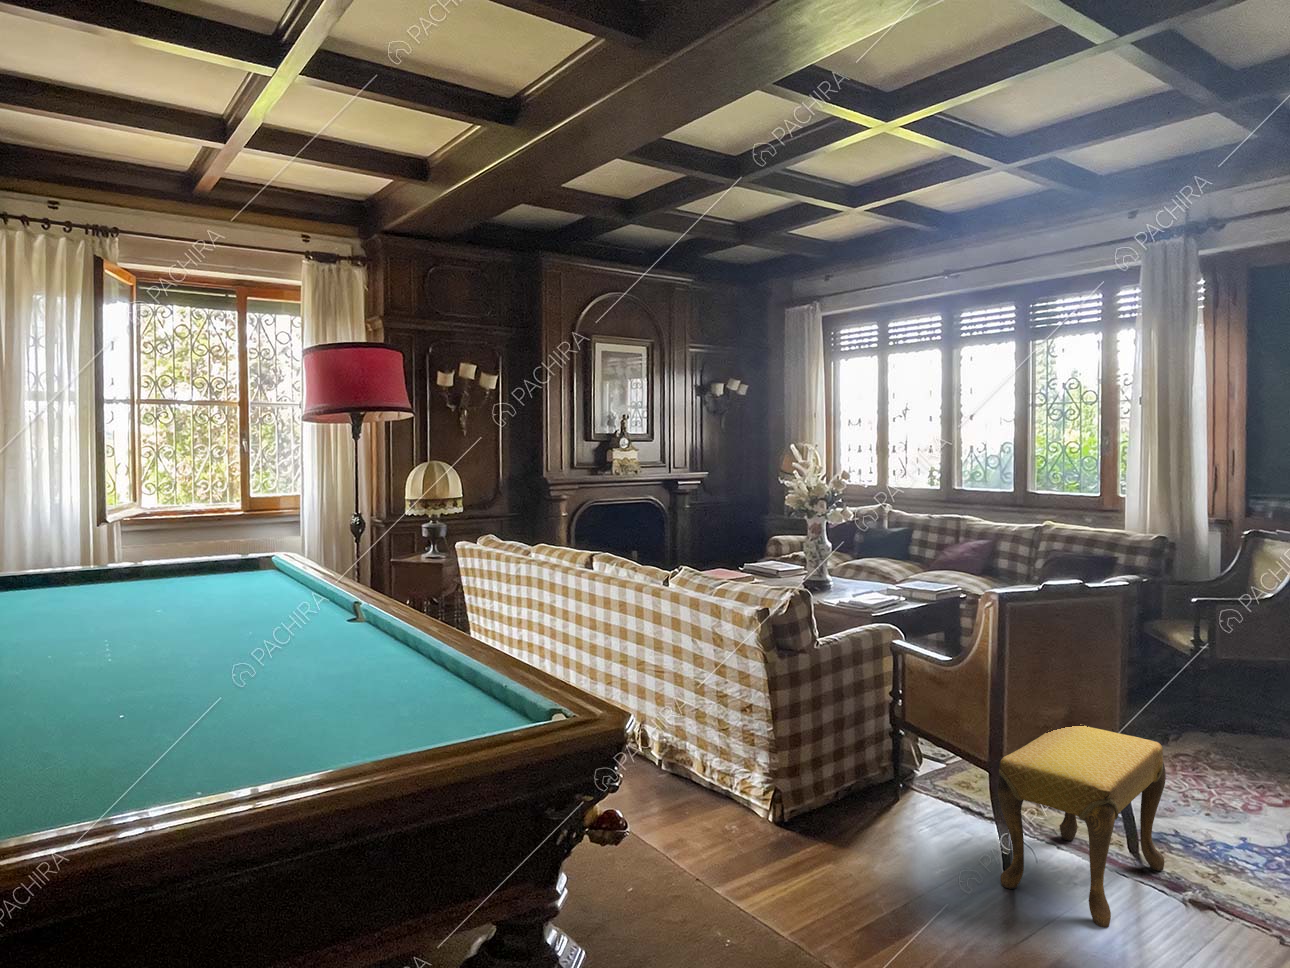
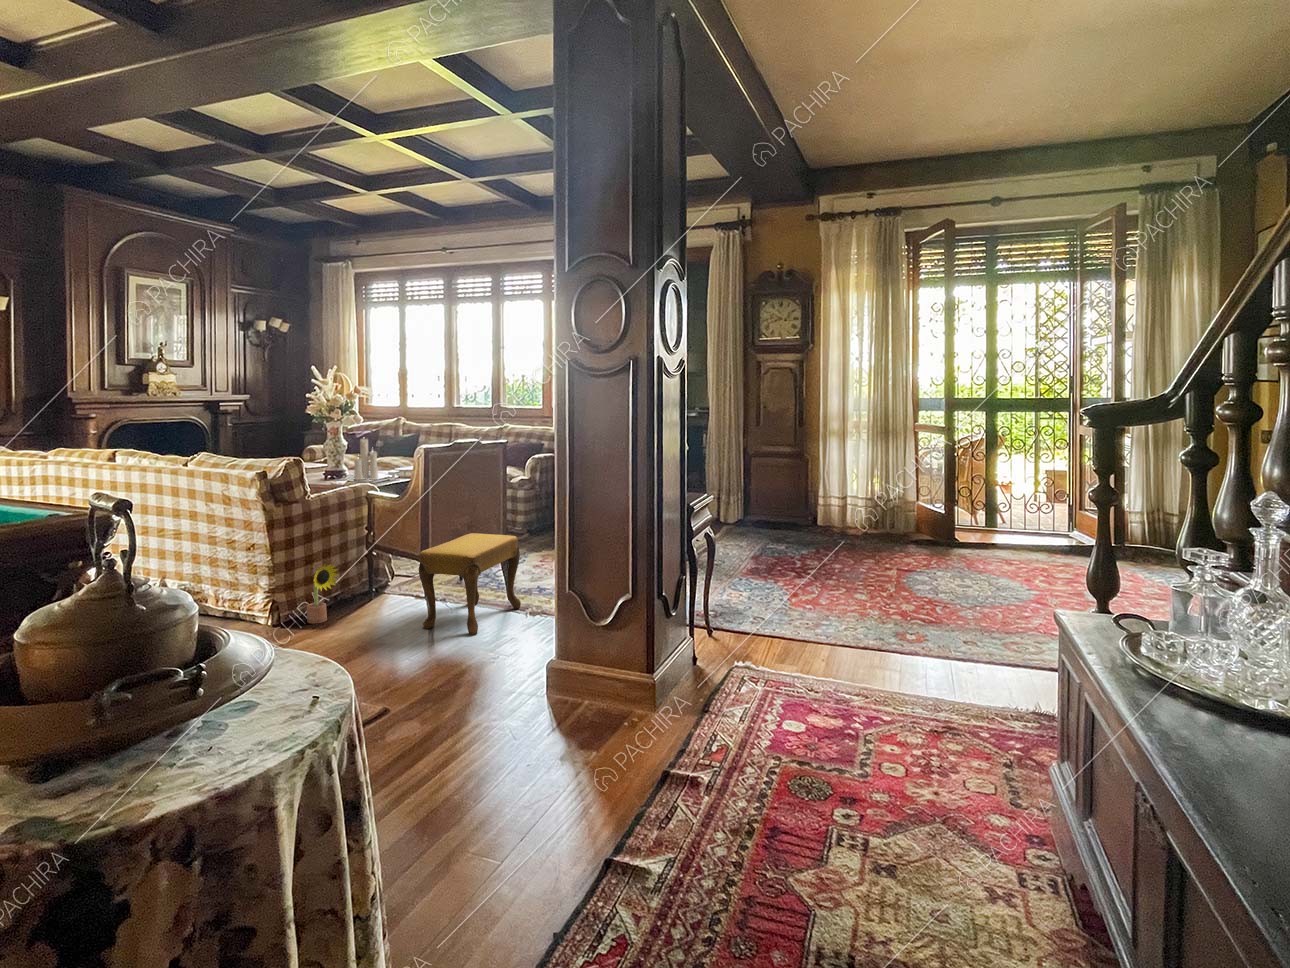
candle: none [850,532,883,600] -> present [354,439,378,480]
decorative plant: none [815,747,862,832] -> present [307,564,339,623]

